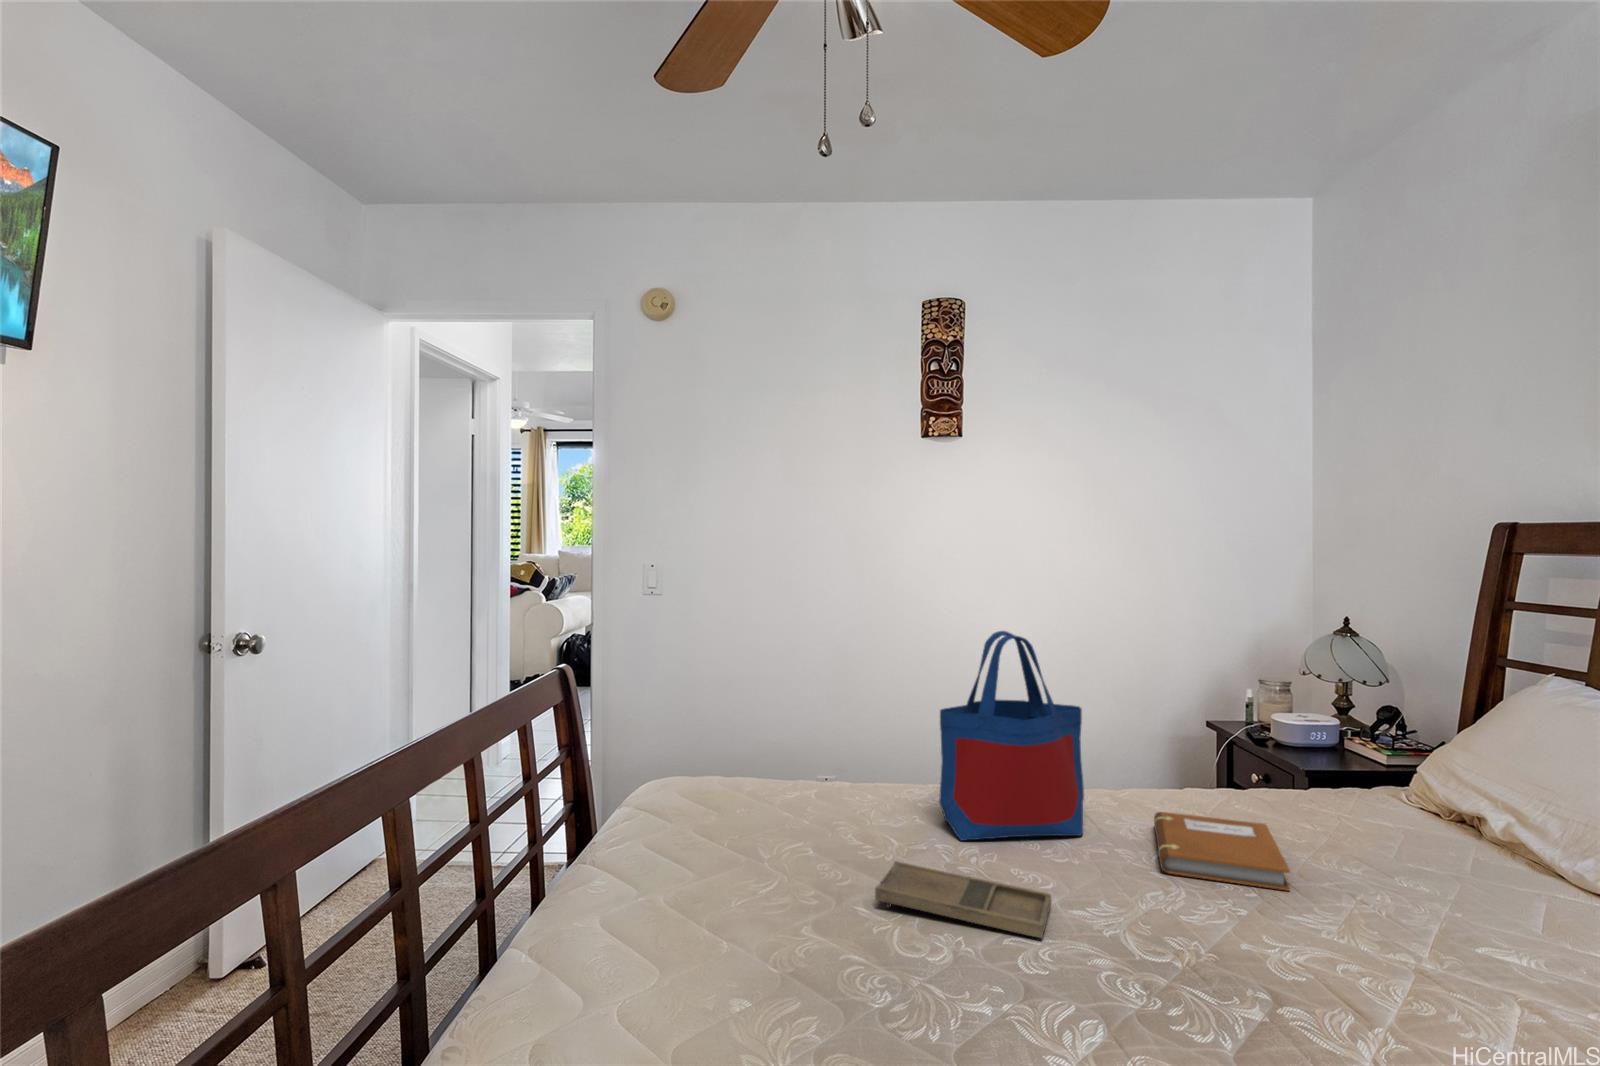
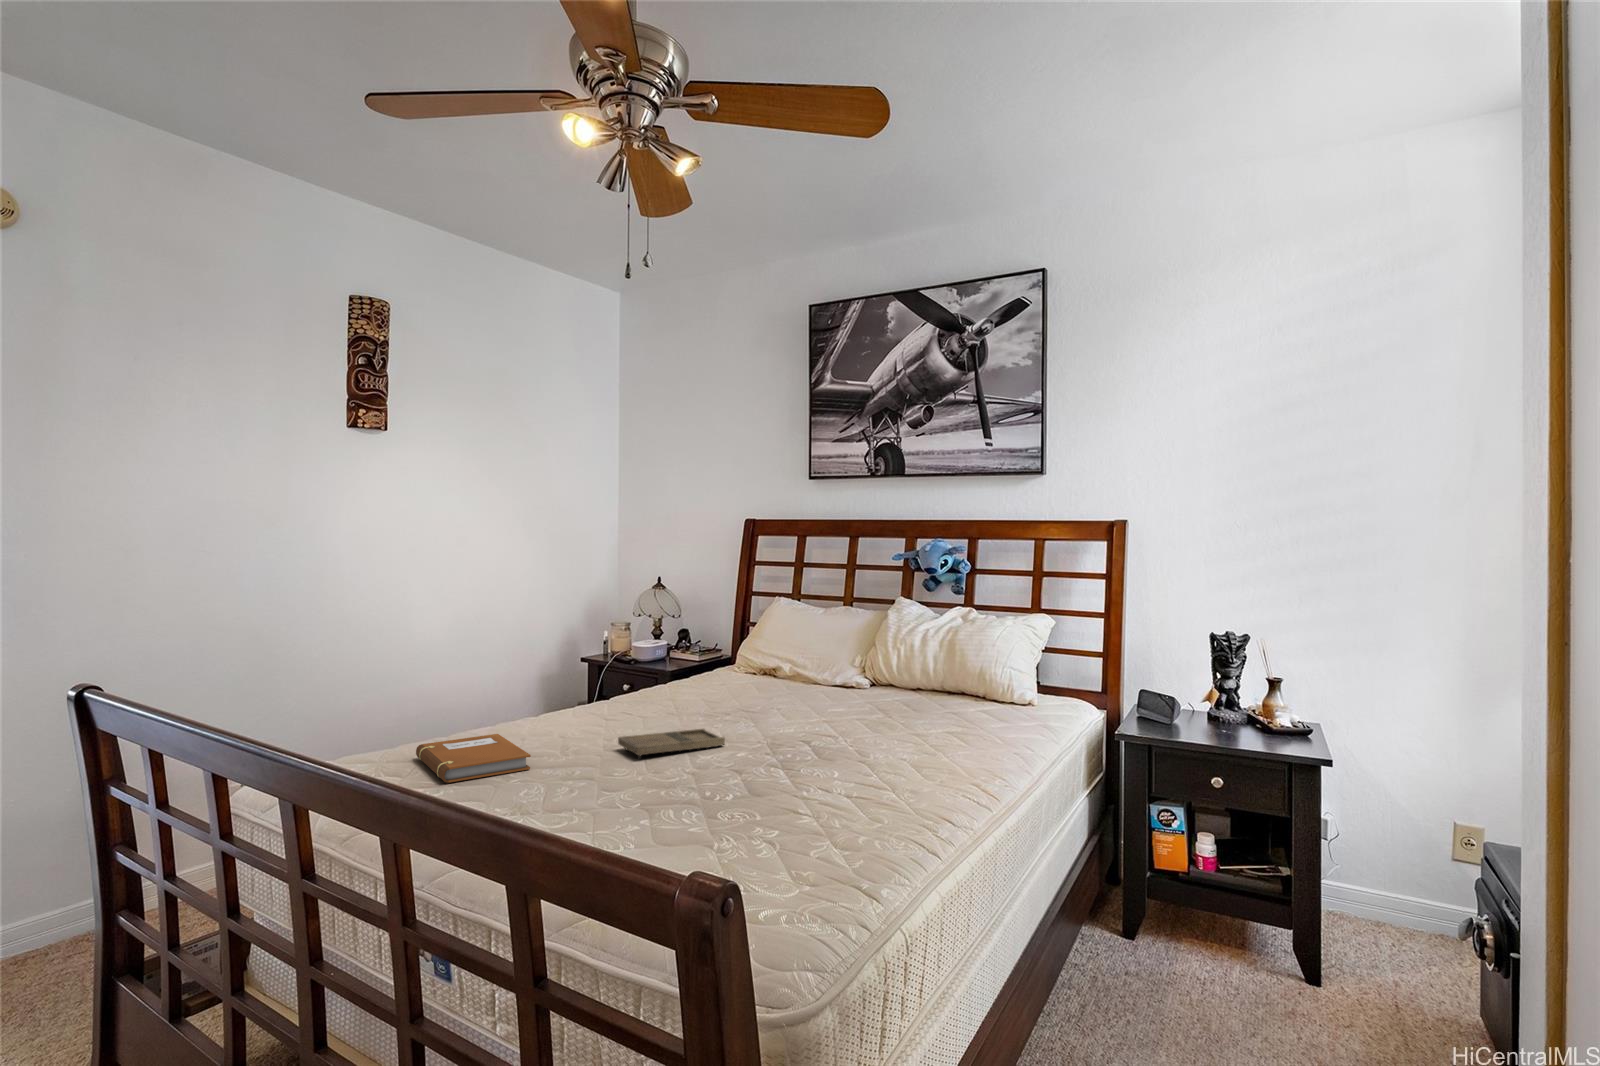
tote bag: present [939,631,1084,841] -> none [574,588,656,728]
notebook: present [1154,812,1290,891] -> present [416,734,531,783]

